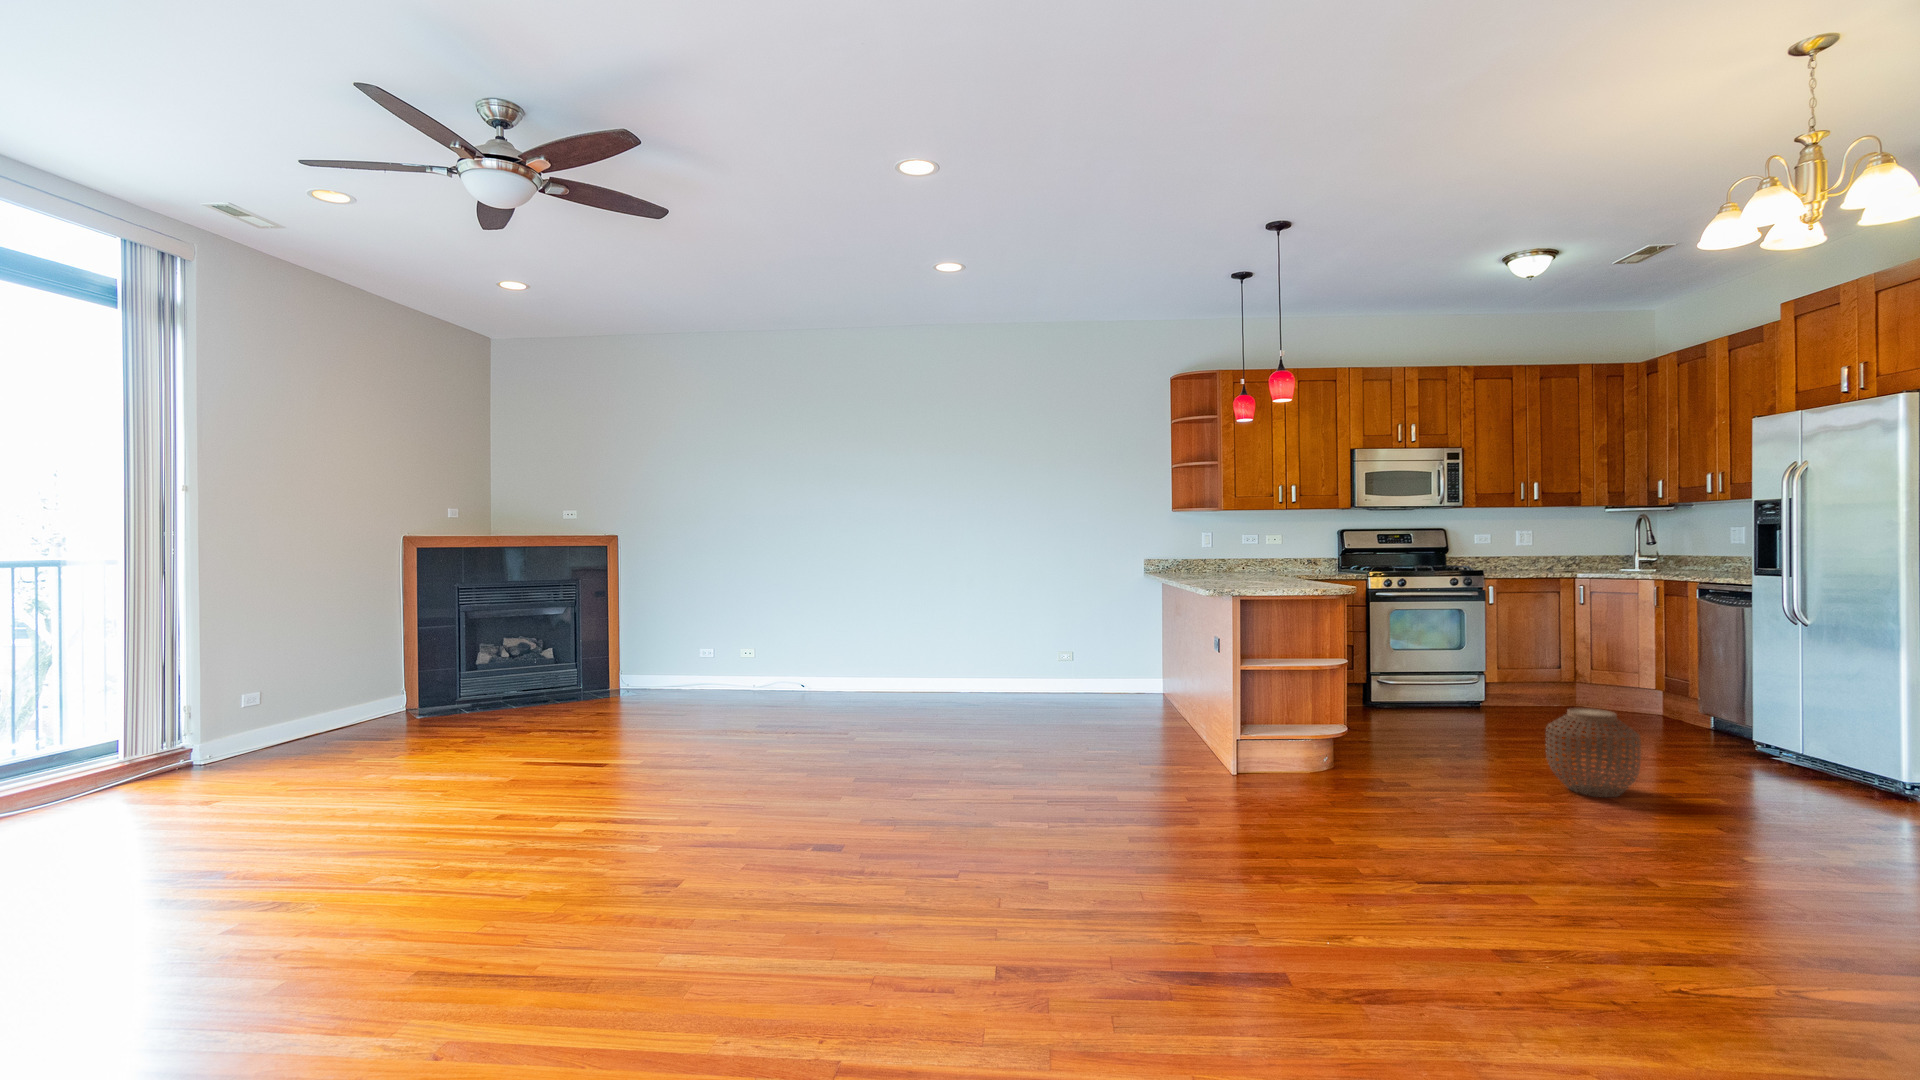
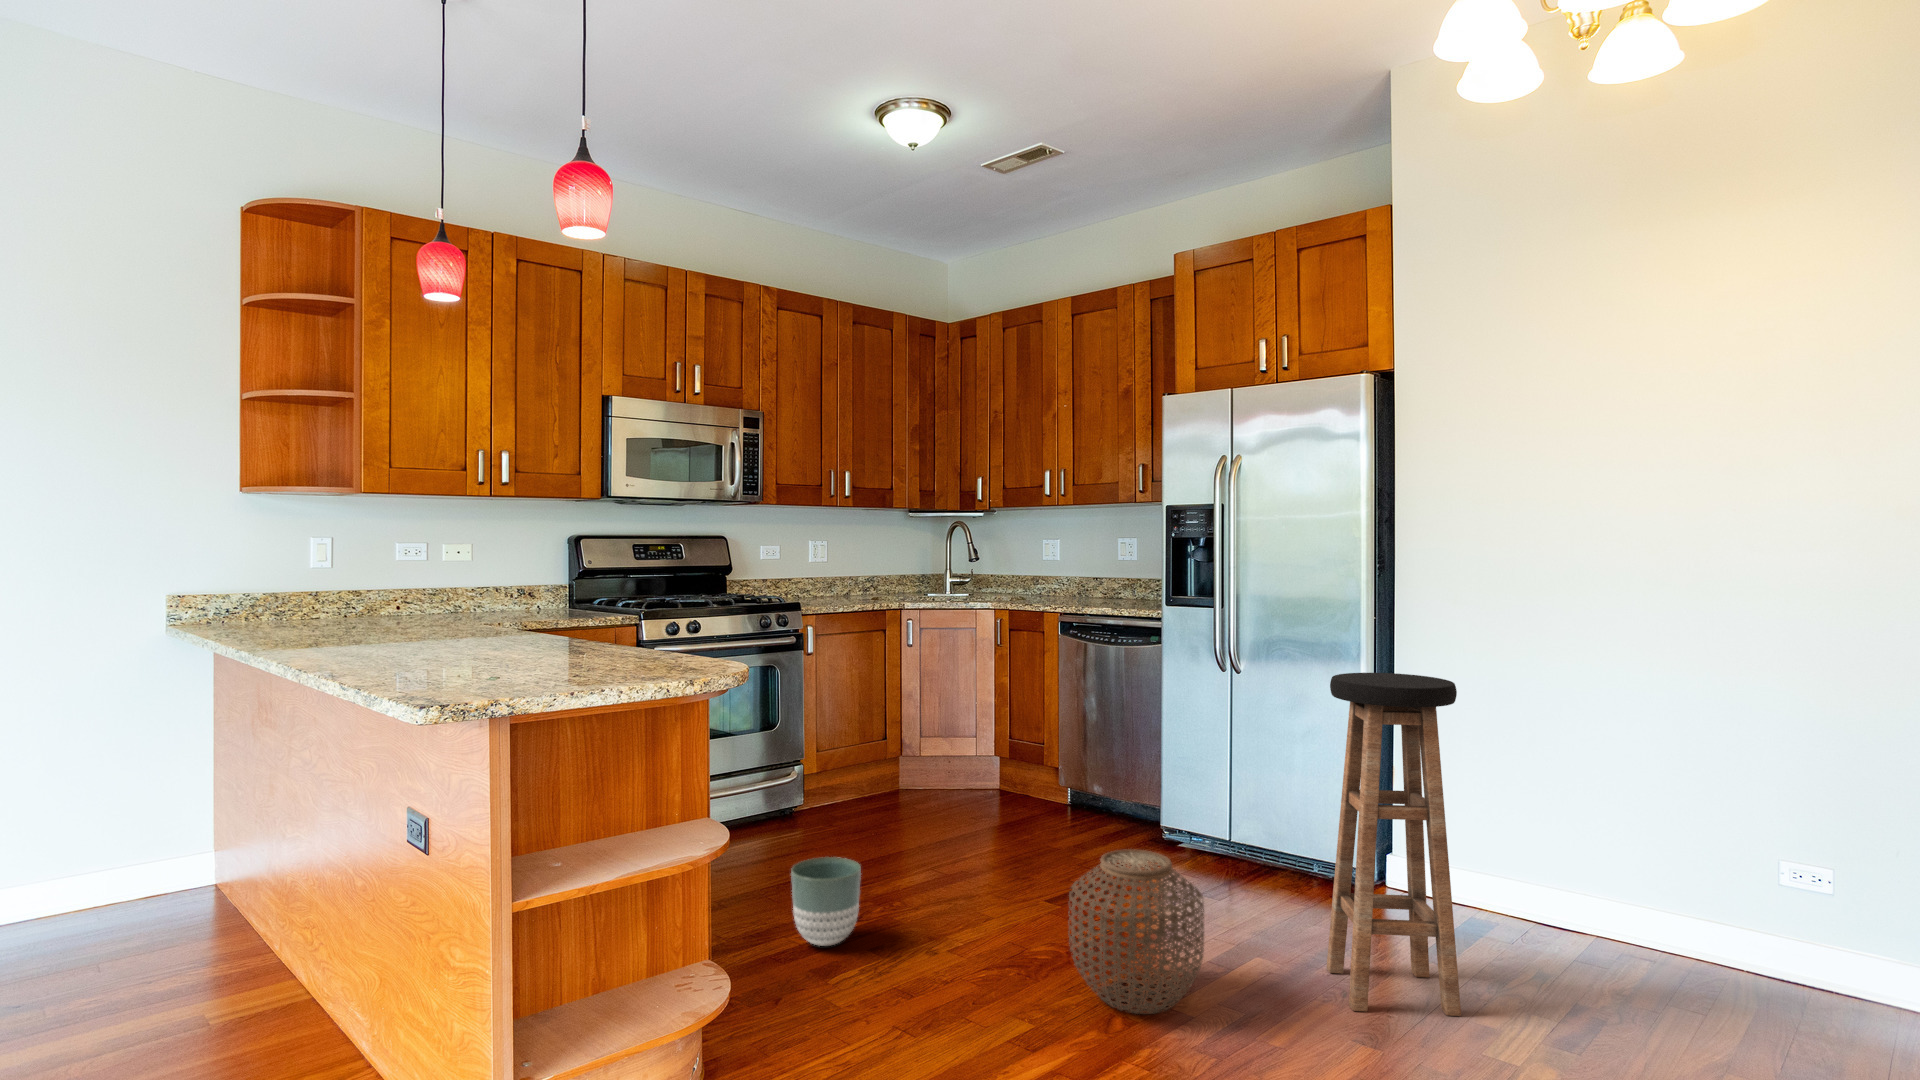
bar stool: none [1747,616,1860,844] -> present [1326,673,1461,1016]
planter: none [1411,701,1453,745] -> present [791,857,861,946]

